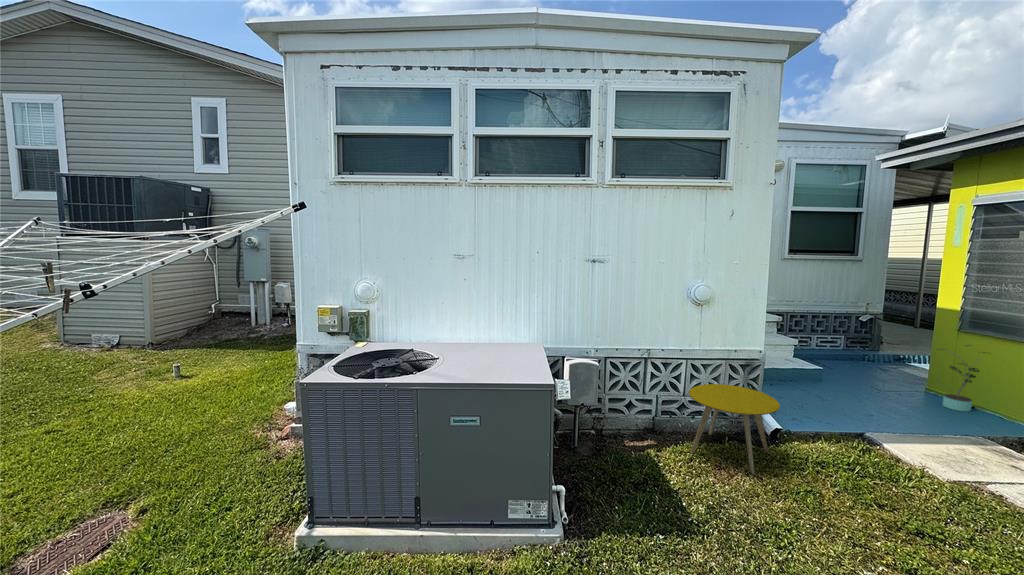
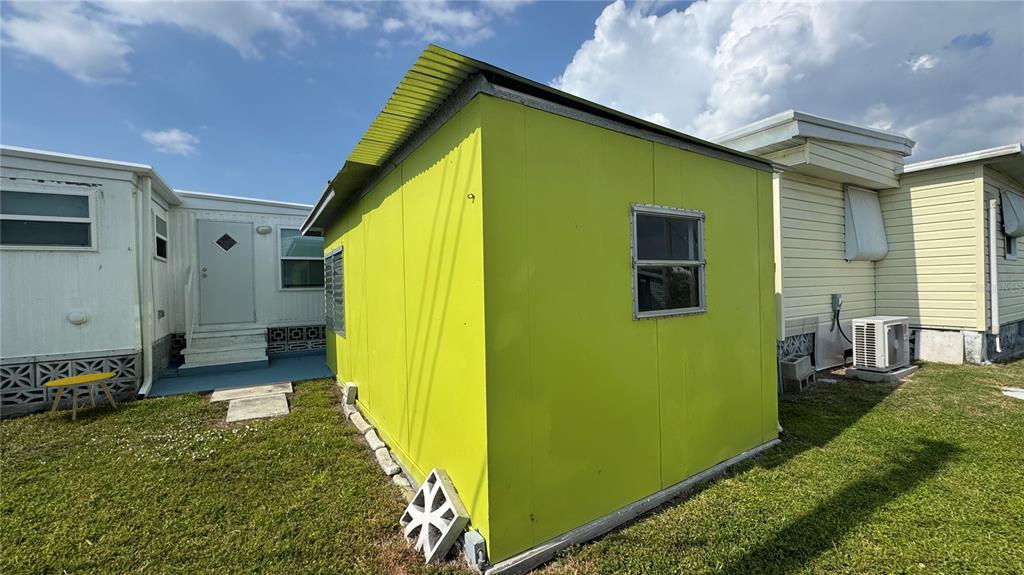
potted plant: present [938,345,985,411] -> none [303,333,320,370]

